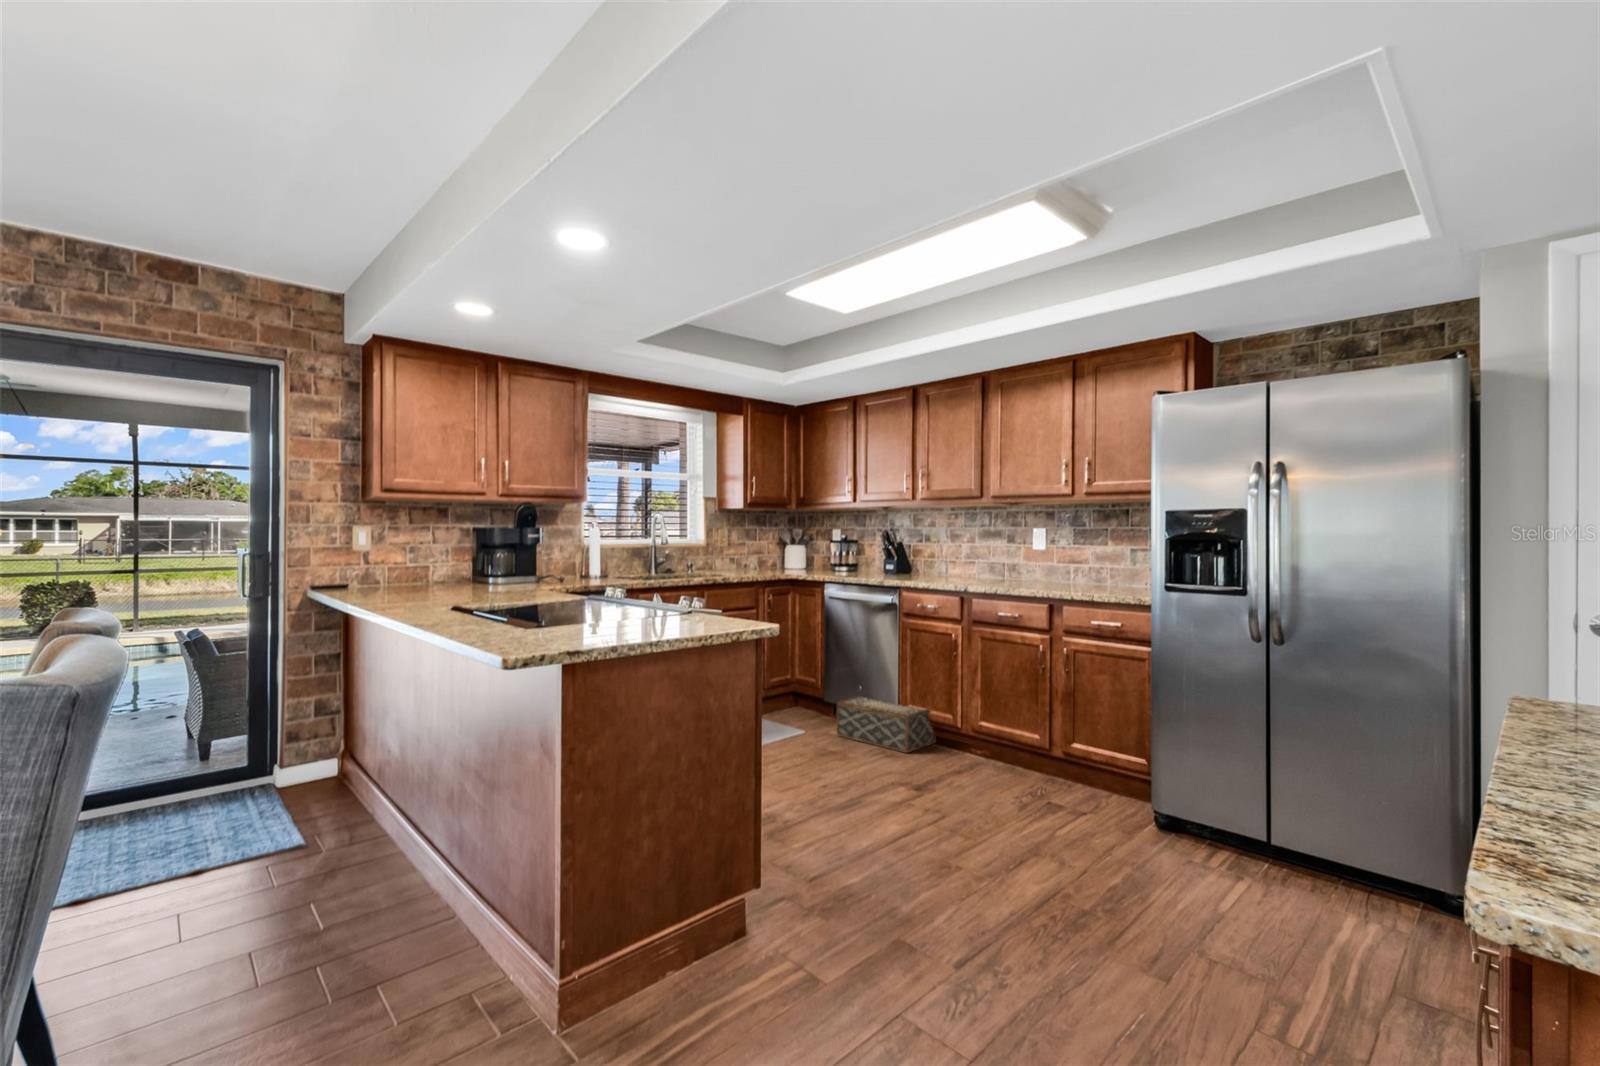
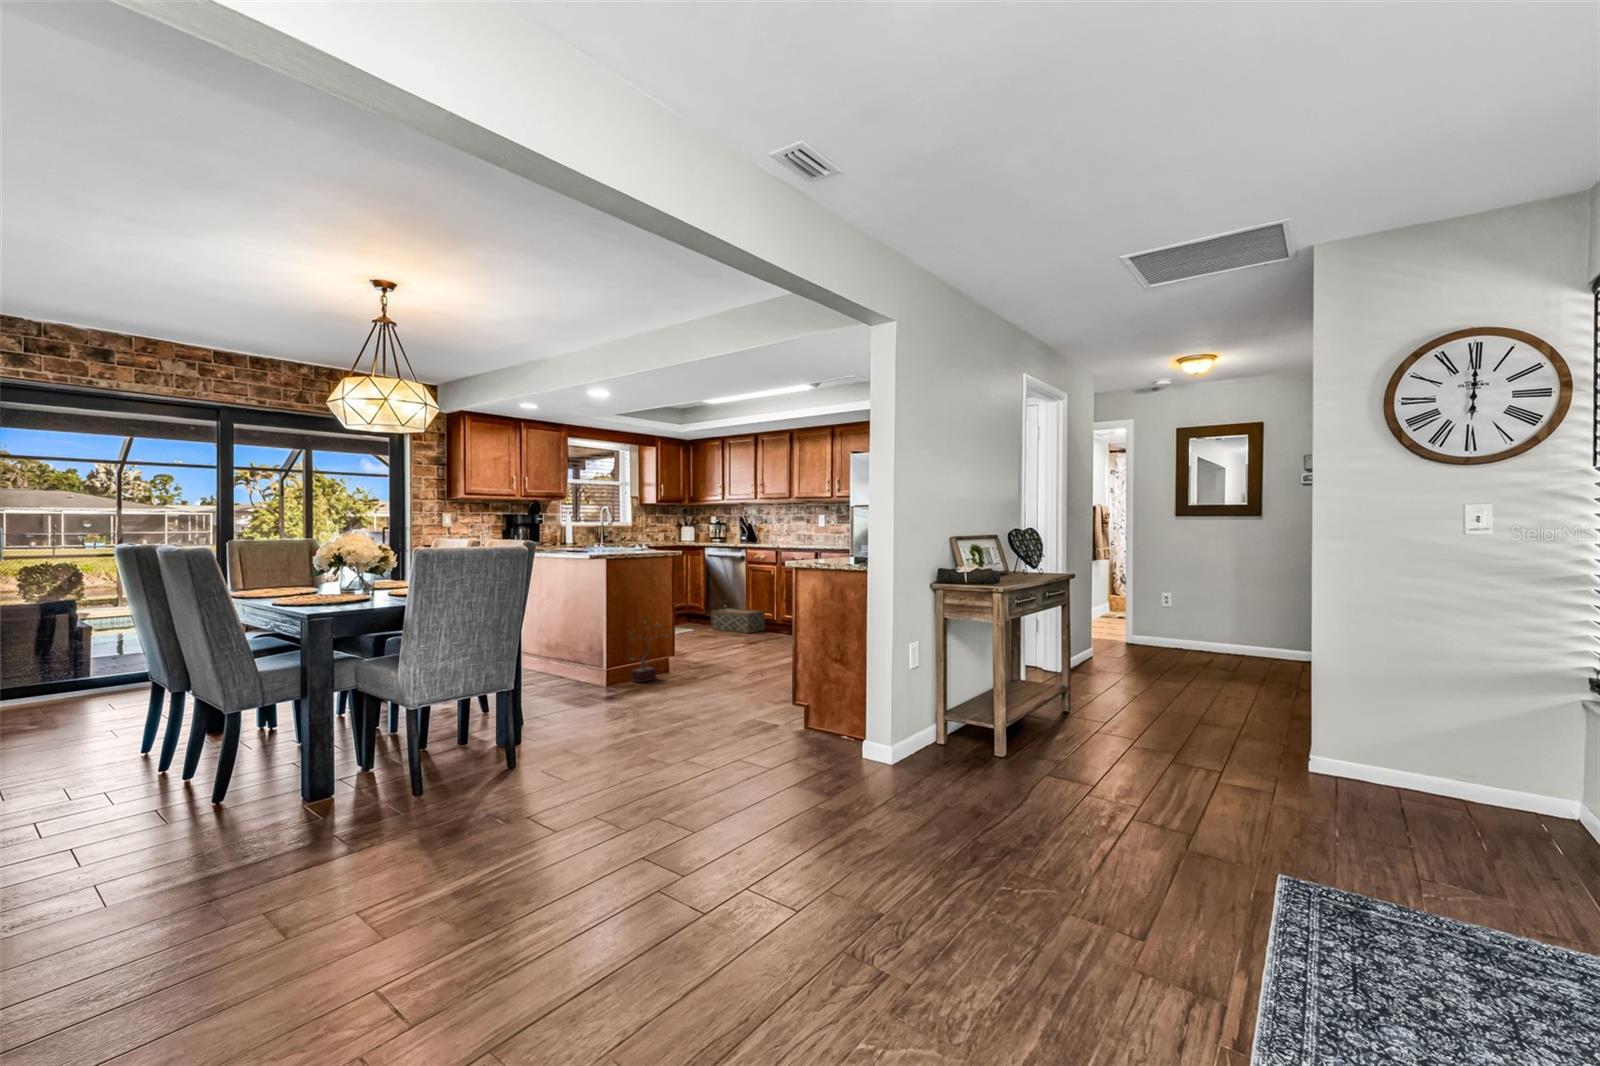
potted plant: none [618,812,761,1013] -> present [628,618,665,682]

